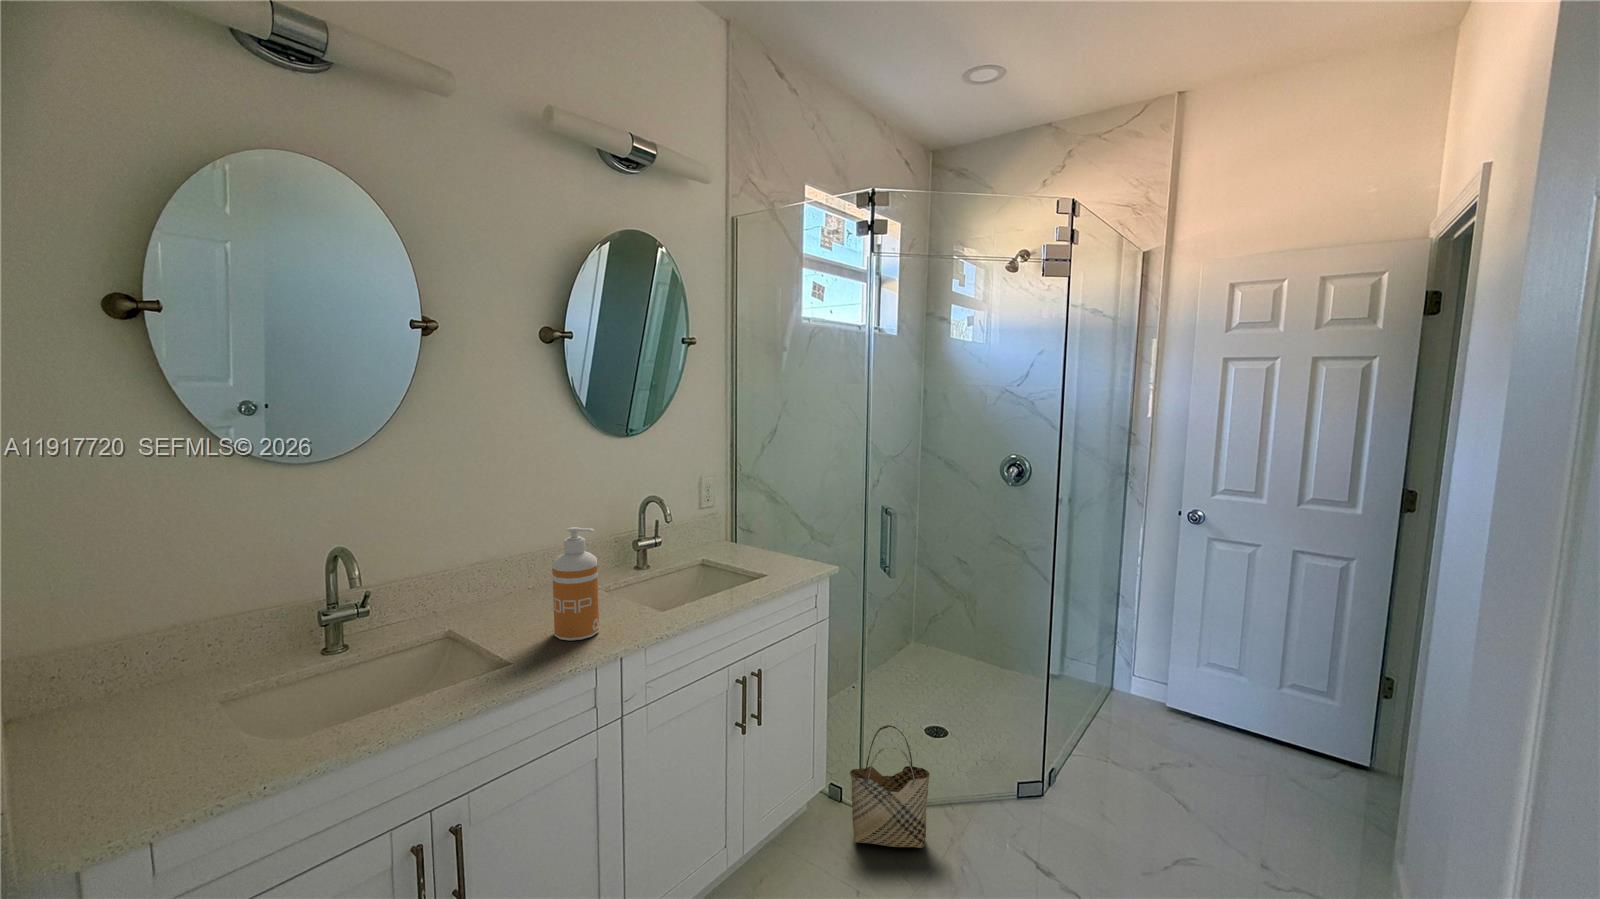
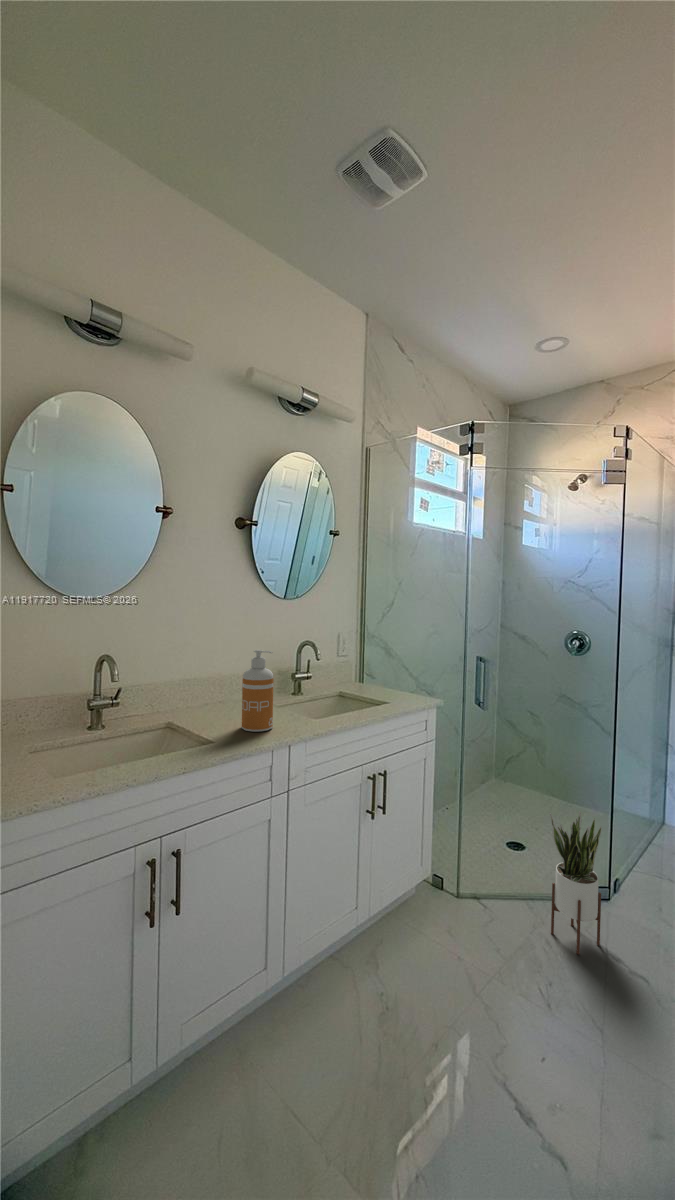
potted plant: none [969,699,1031,869] -> present [549,811,602,954]
woven basket: present [850,725,930,848] -> none [452,828,517,931]

